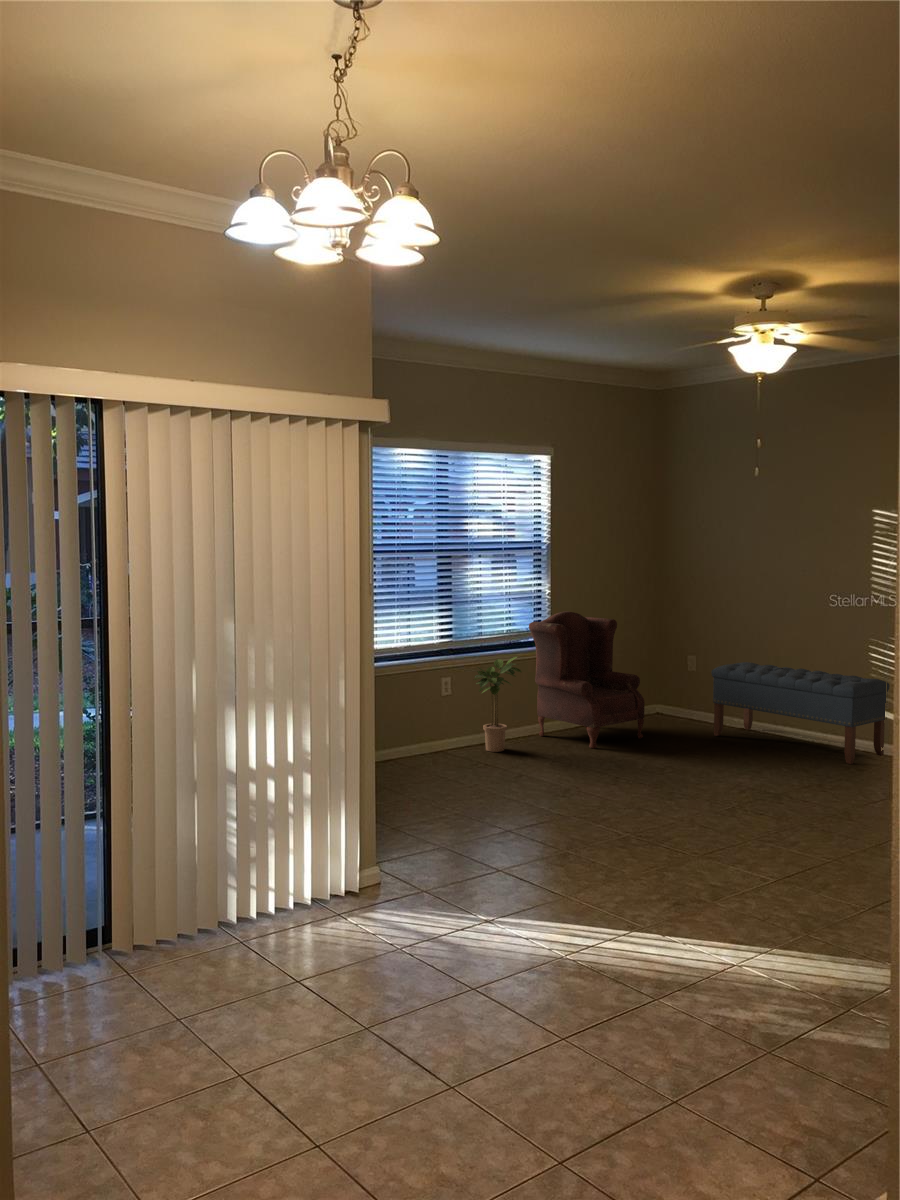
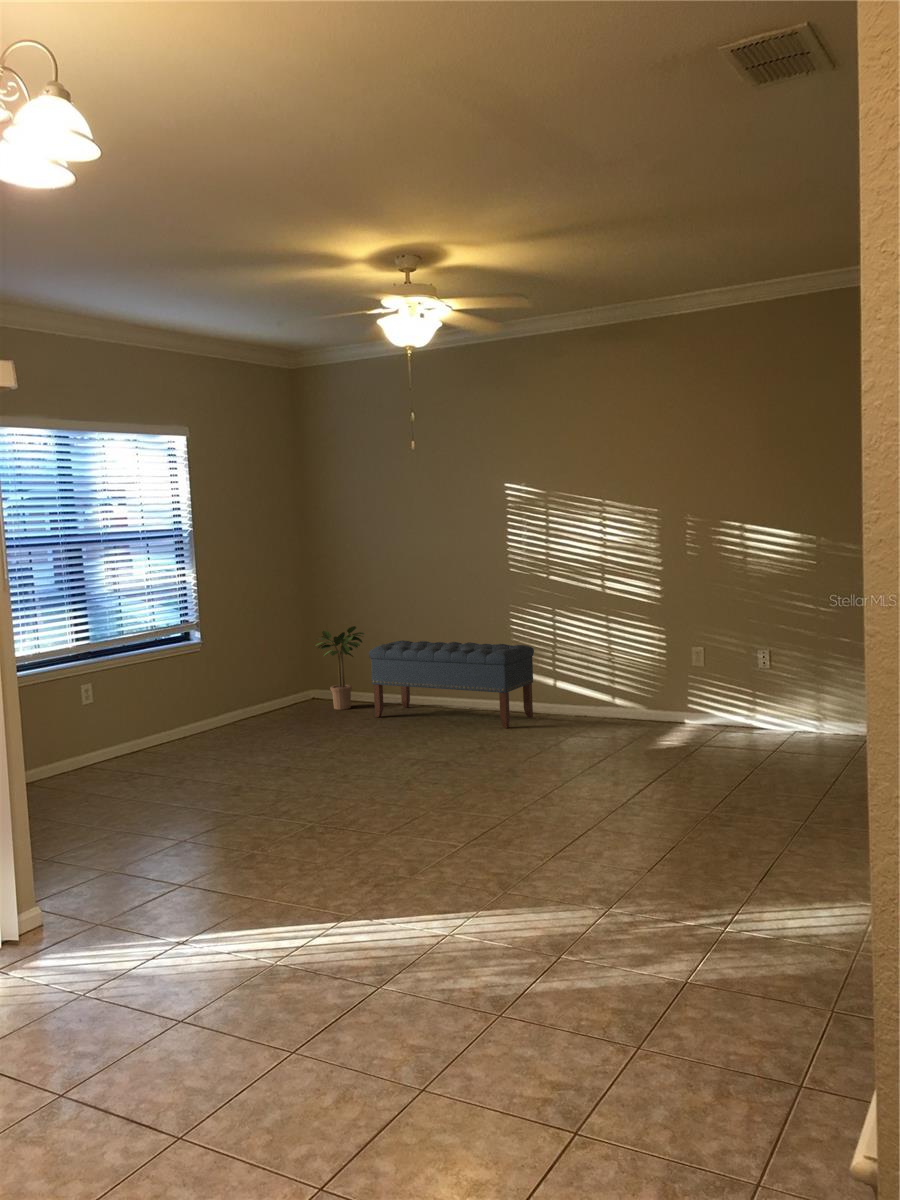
armchair: present [529,611,645,748] -> none [175,602,305,745]
potted plant: present [474,657,521,752] -> present [316,626,364,710]

